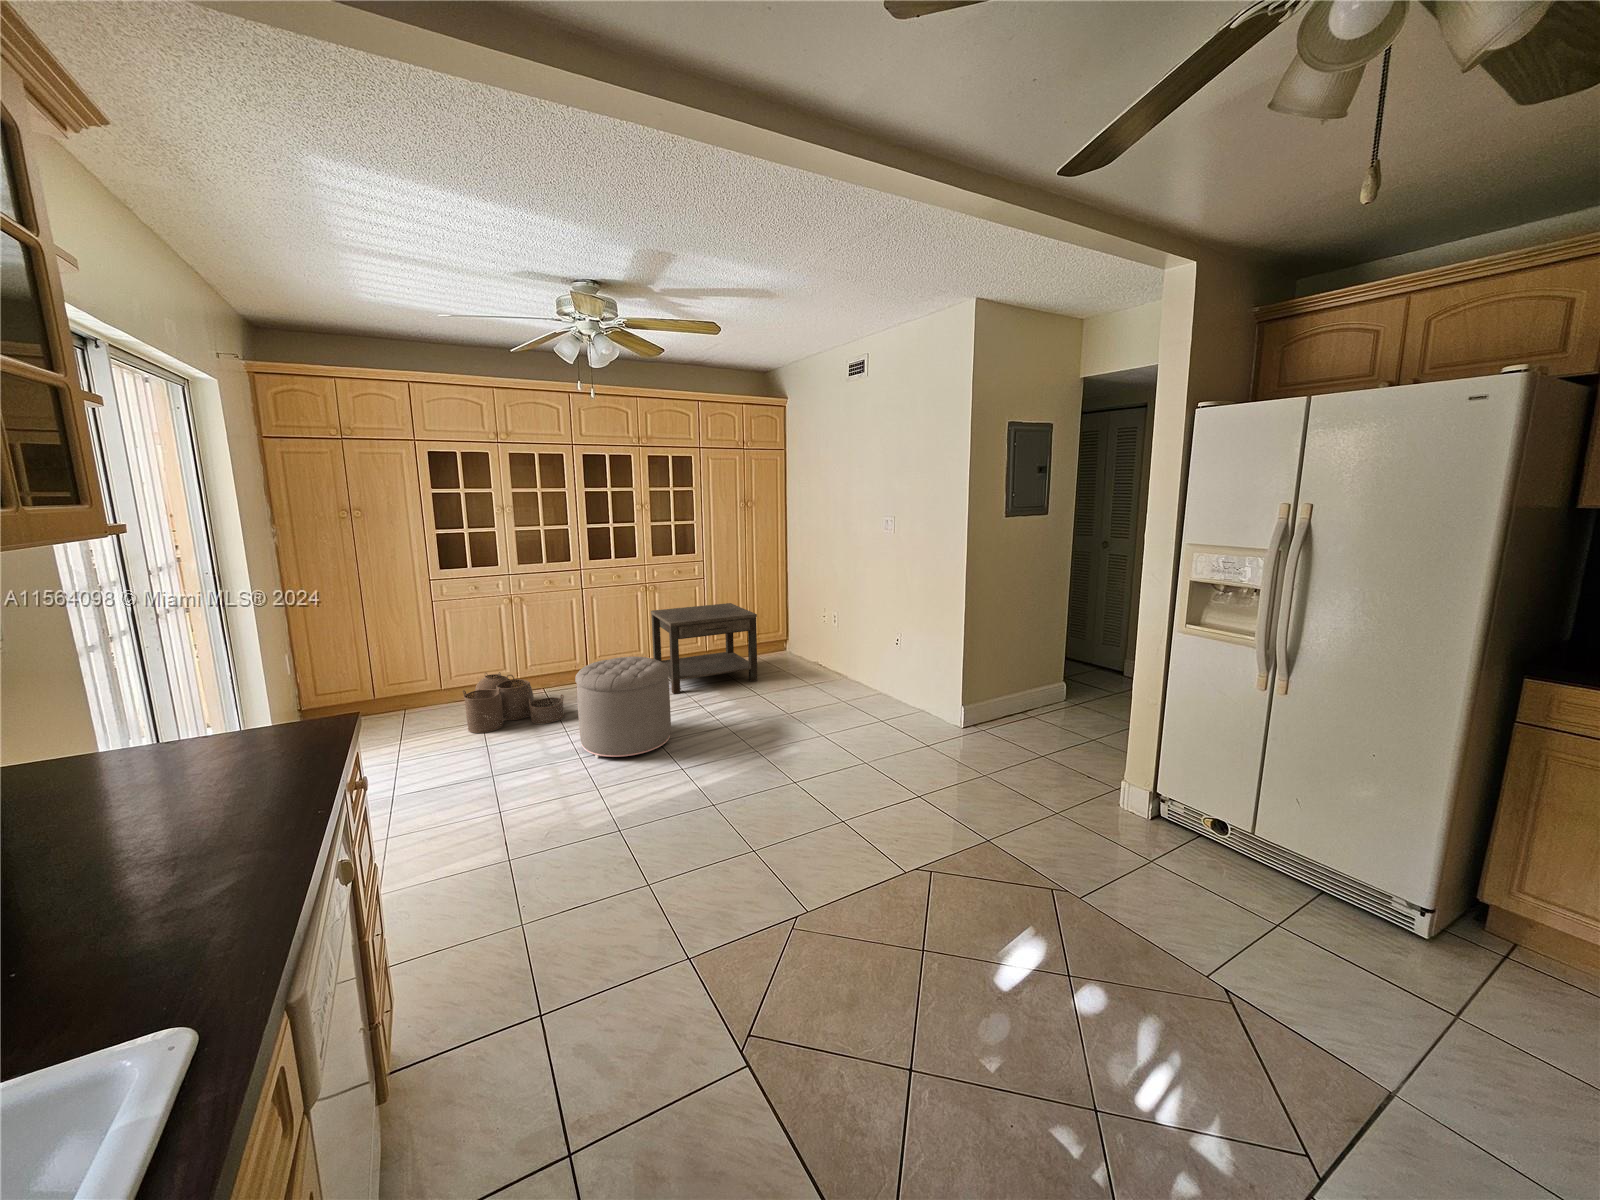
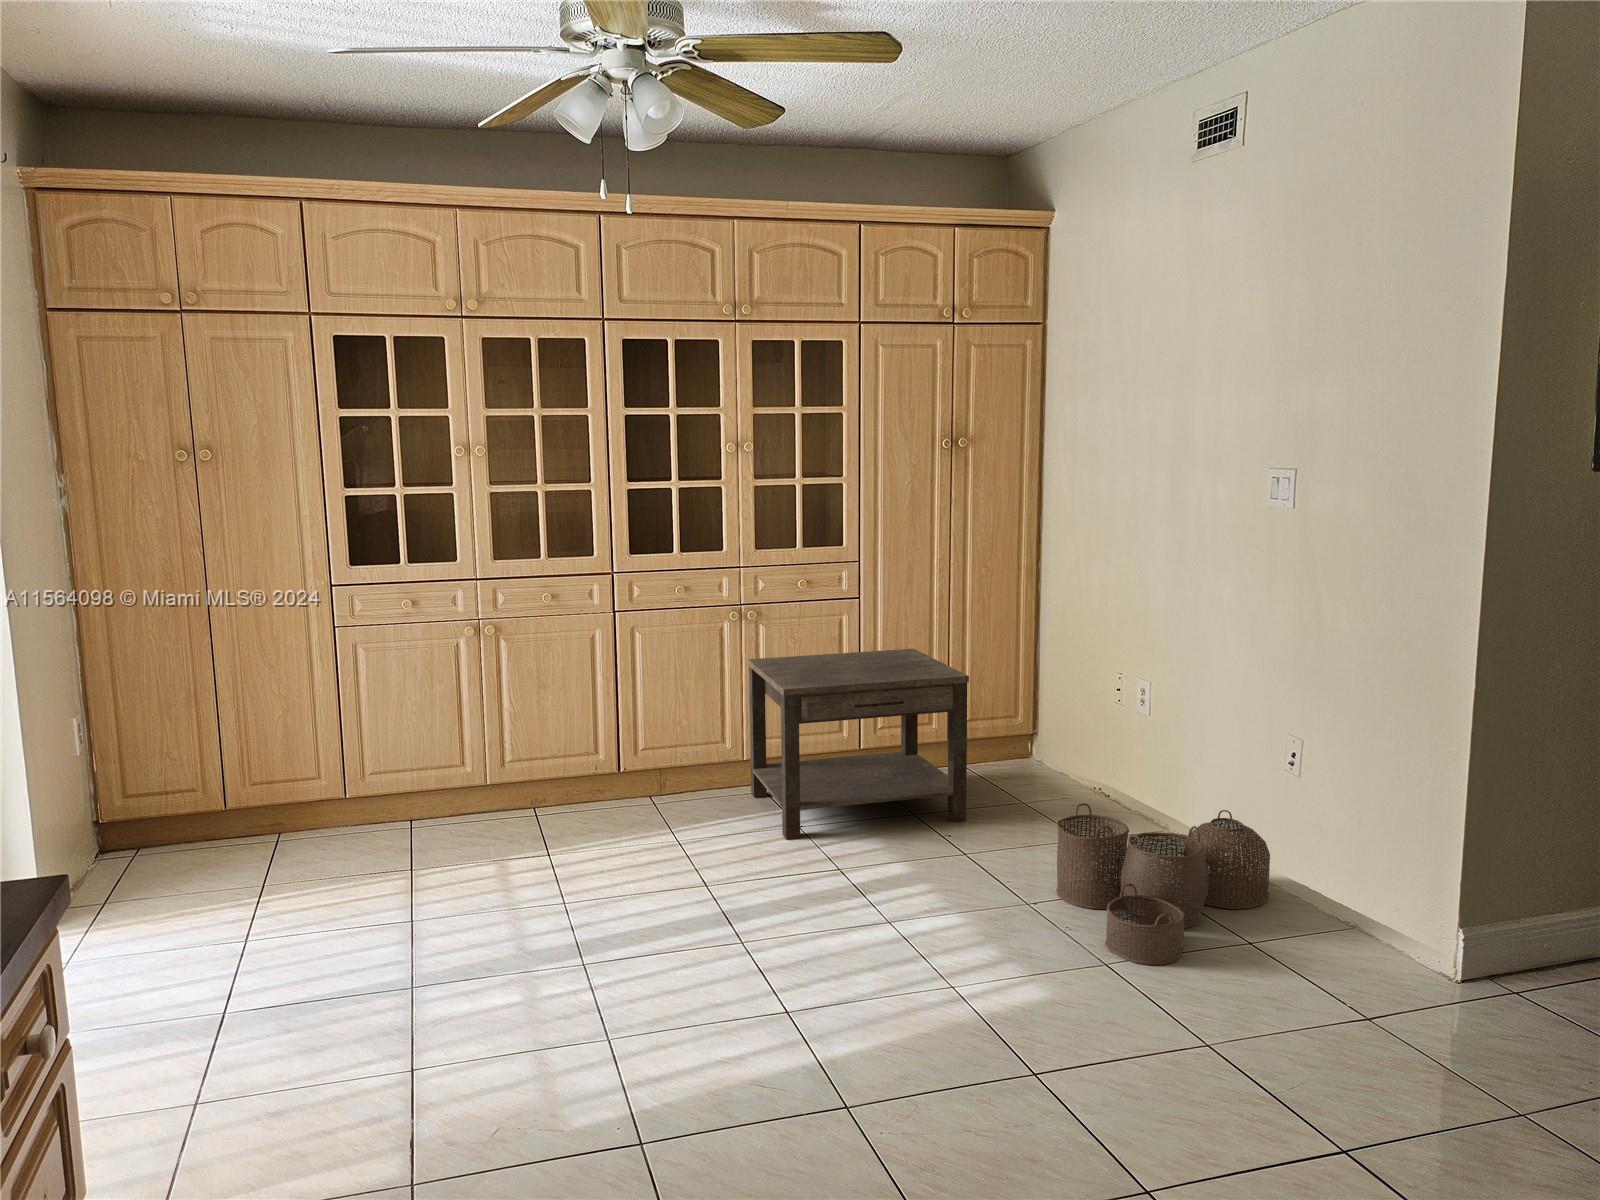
ottoman: present [575,657,671,758] -> none [574,761,770,981]
woven basket: present [463,672,564,733] -> present [1056,803,1270,965]

